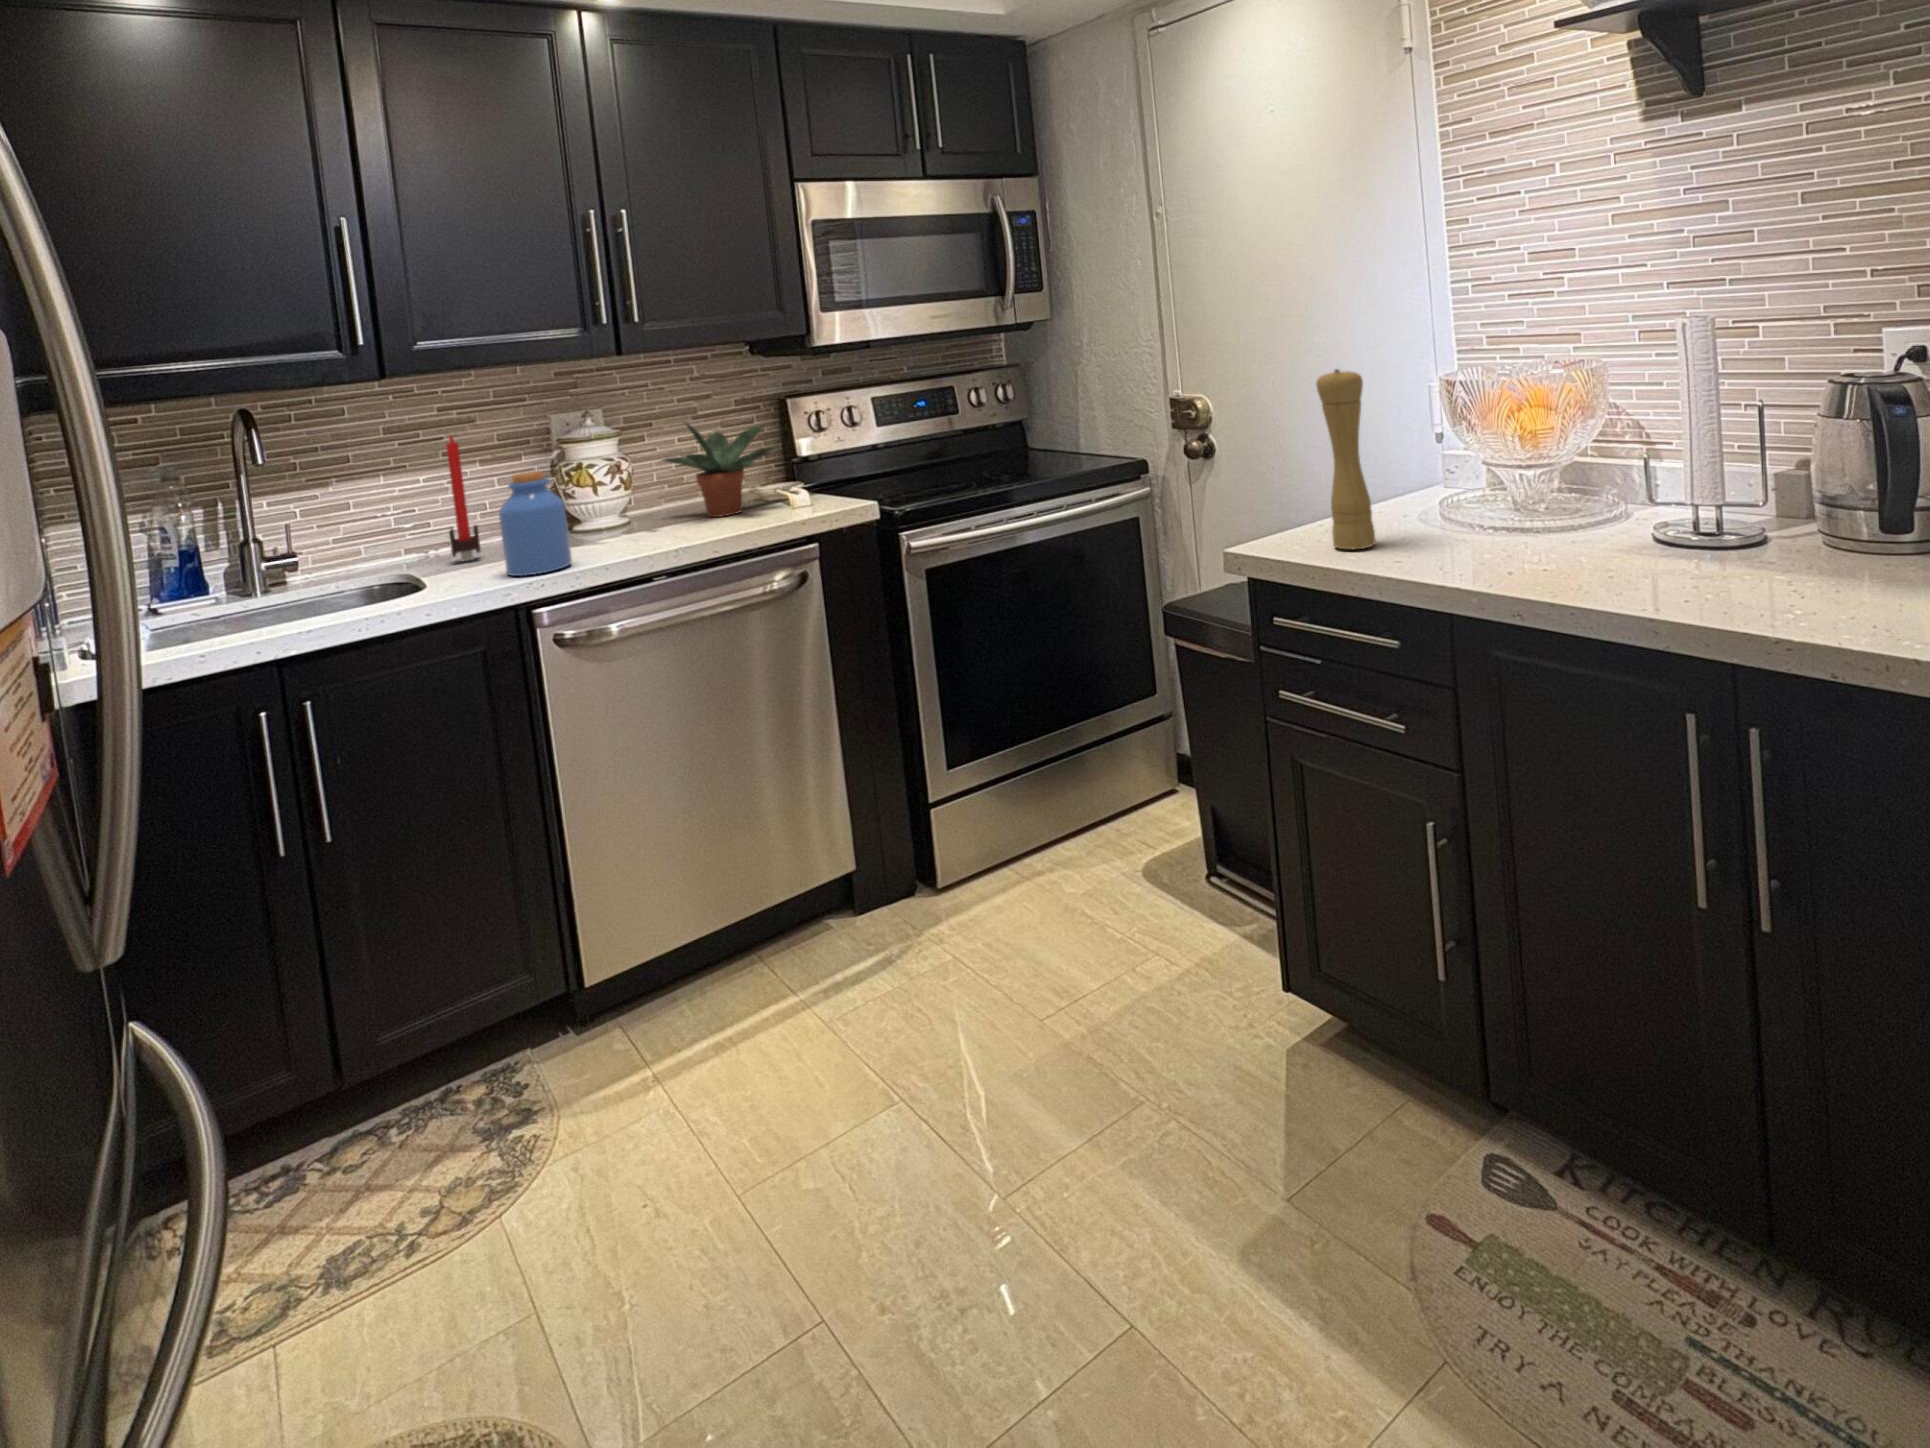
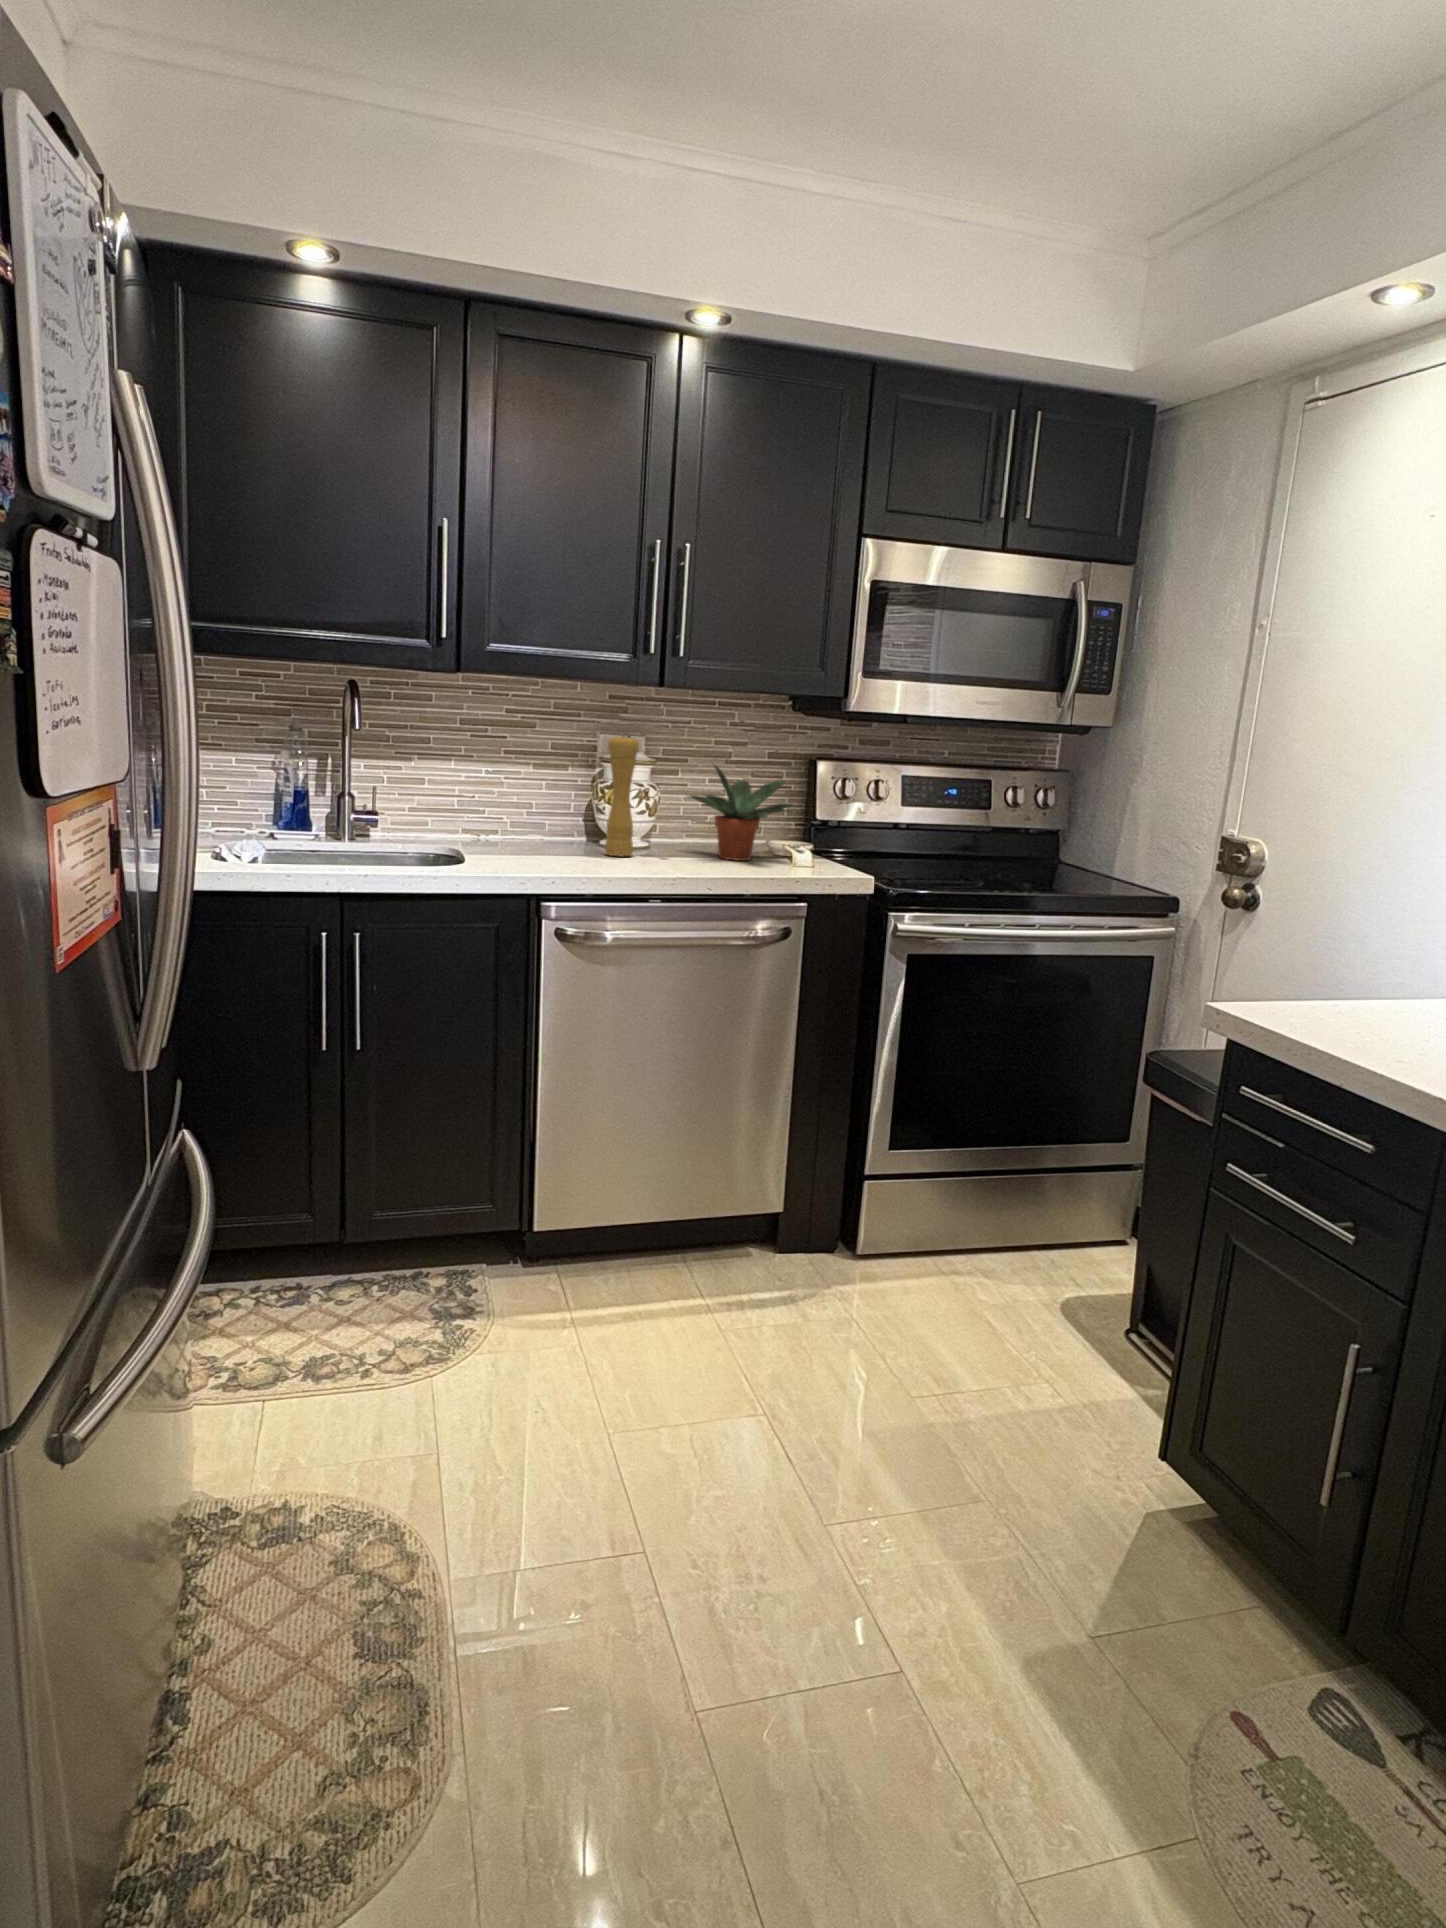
pepper mill: present [1316,369,1376,549] -> present [605,735,639,856]
candle: present [446,436,481,561] -> none [495,736,521,850]
jar: present [499,471,572,576] -> none [531,781,588,873]

